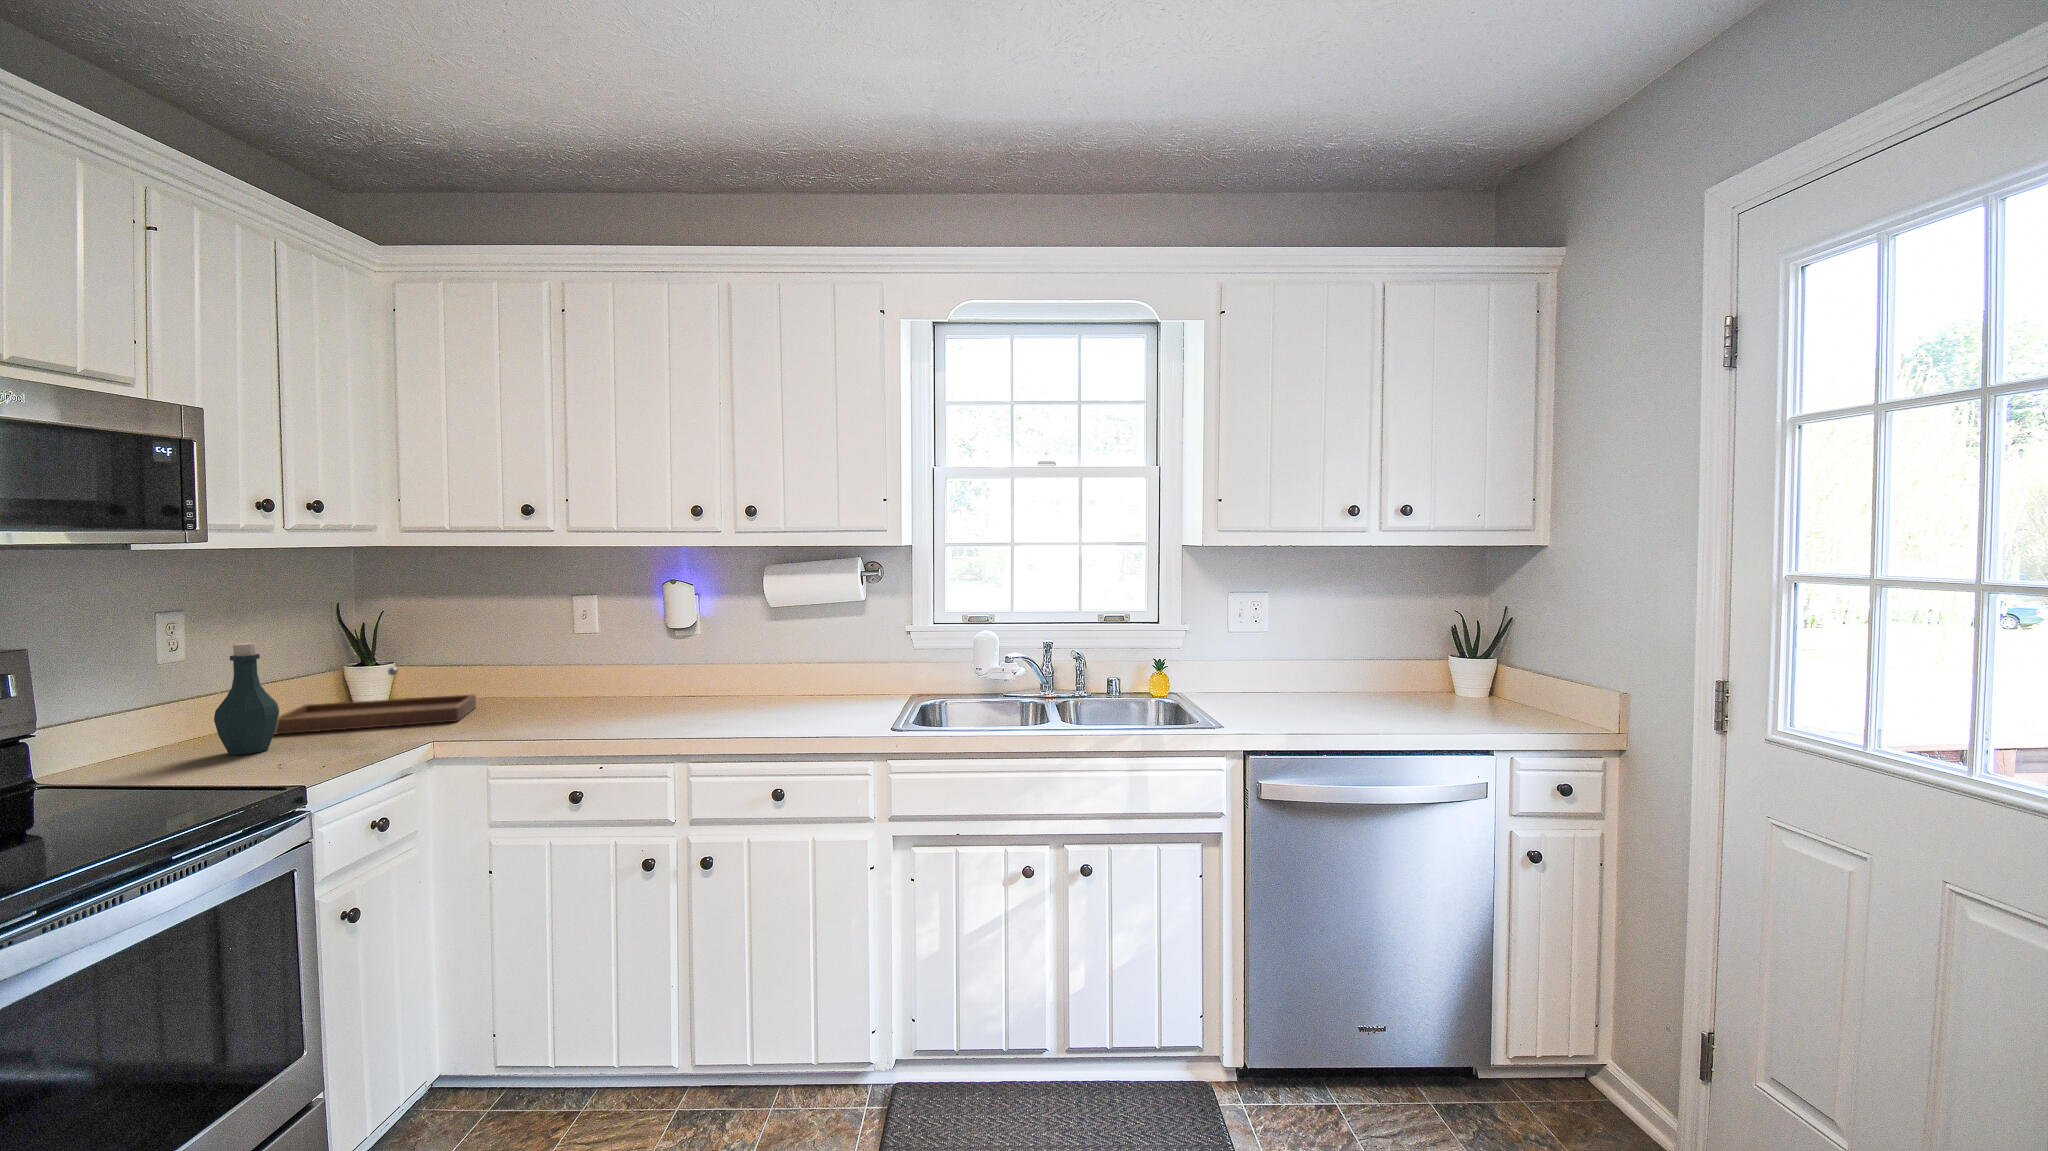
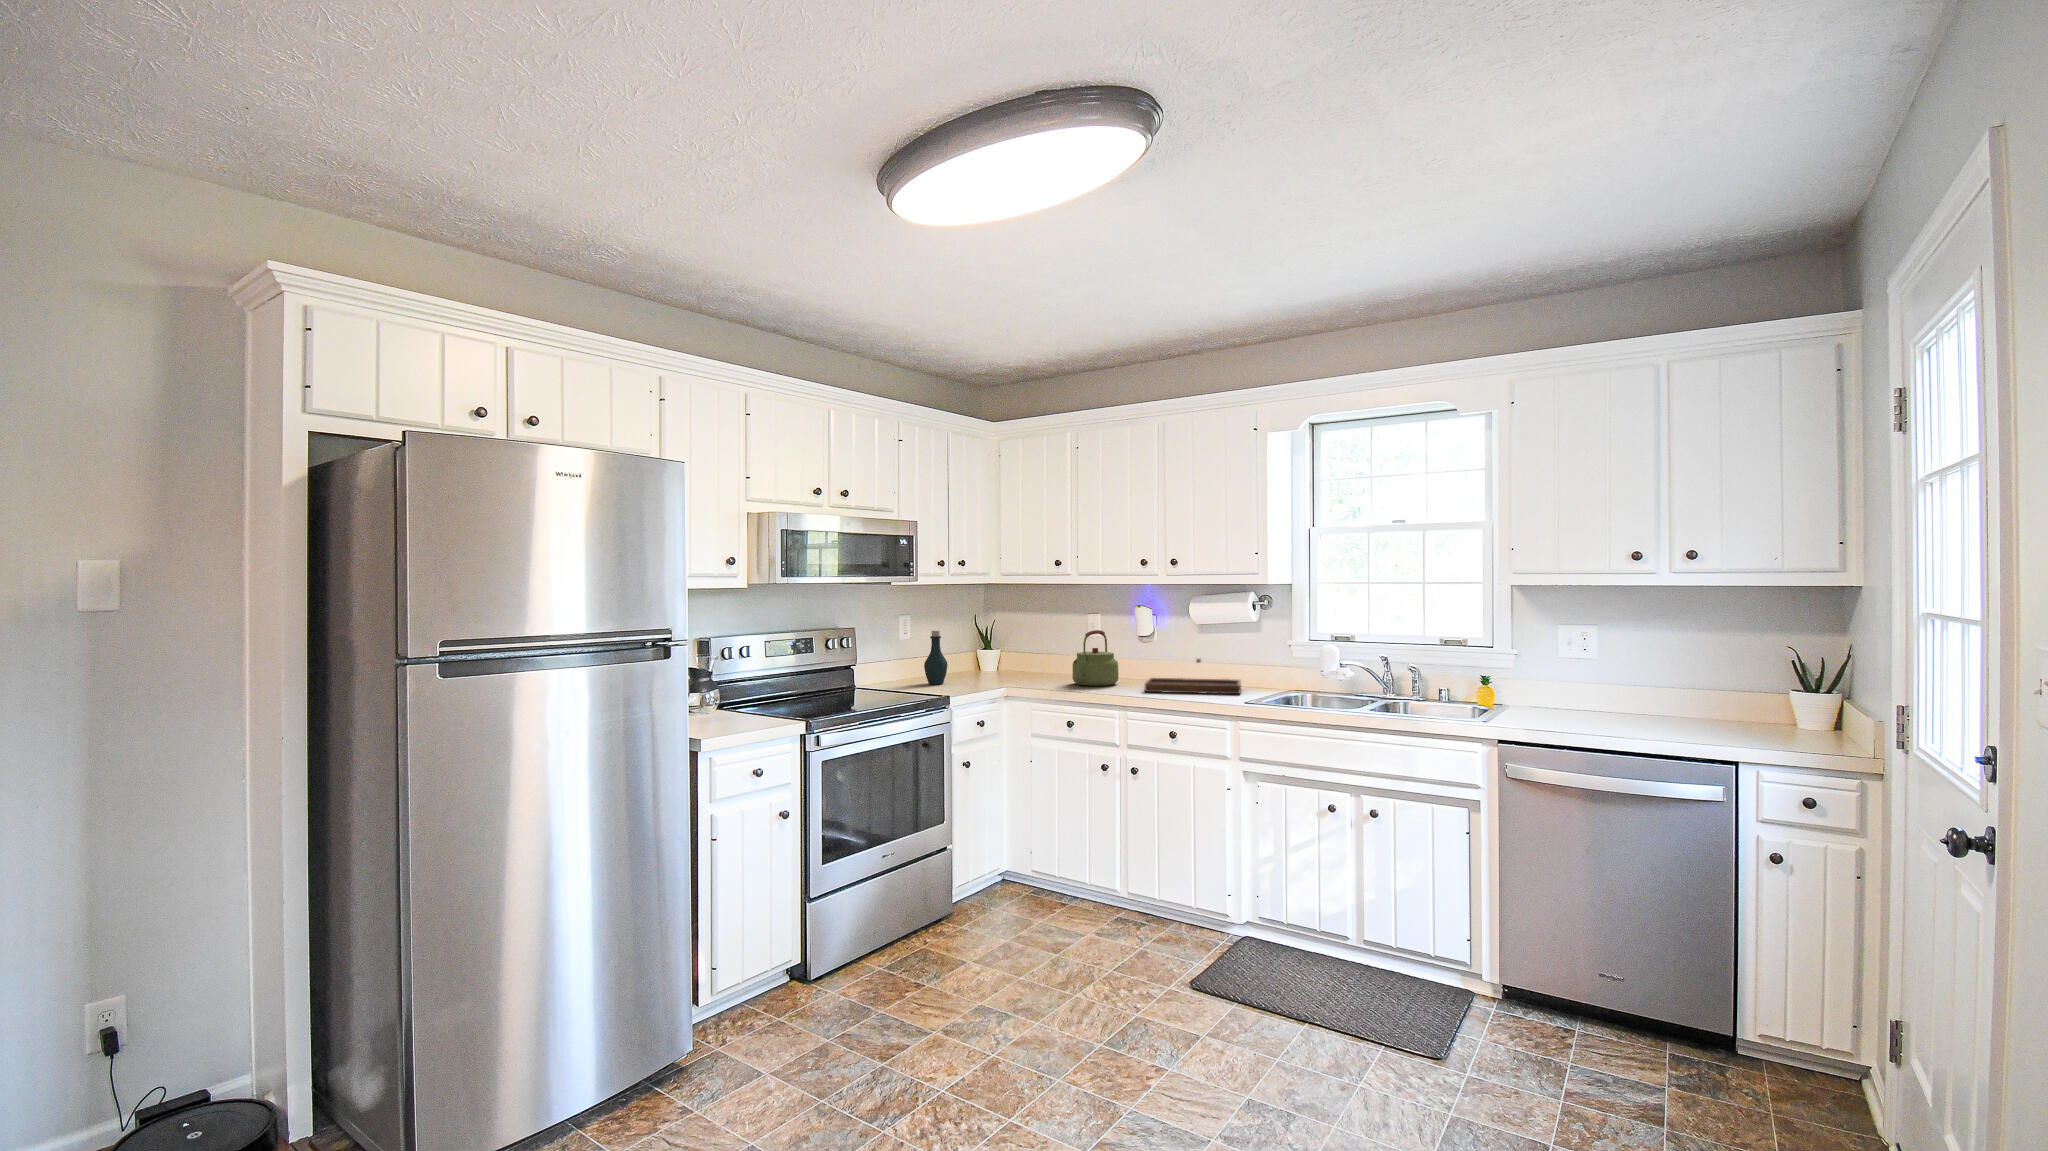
kettle: none [565,625,651,720] -> present [1072,630,1119,686]
tray: present [275,667,476,734] -> present [1145,658,1241,694]

